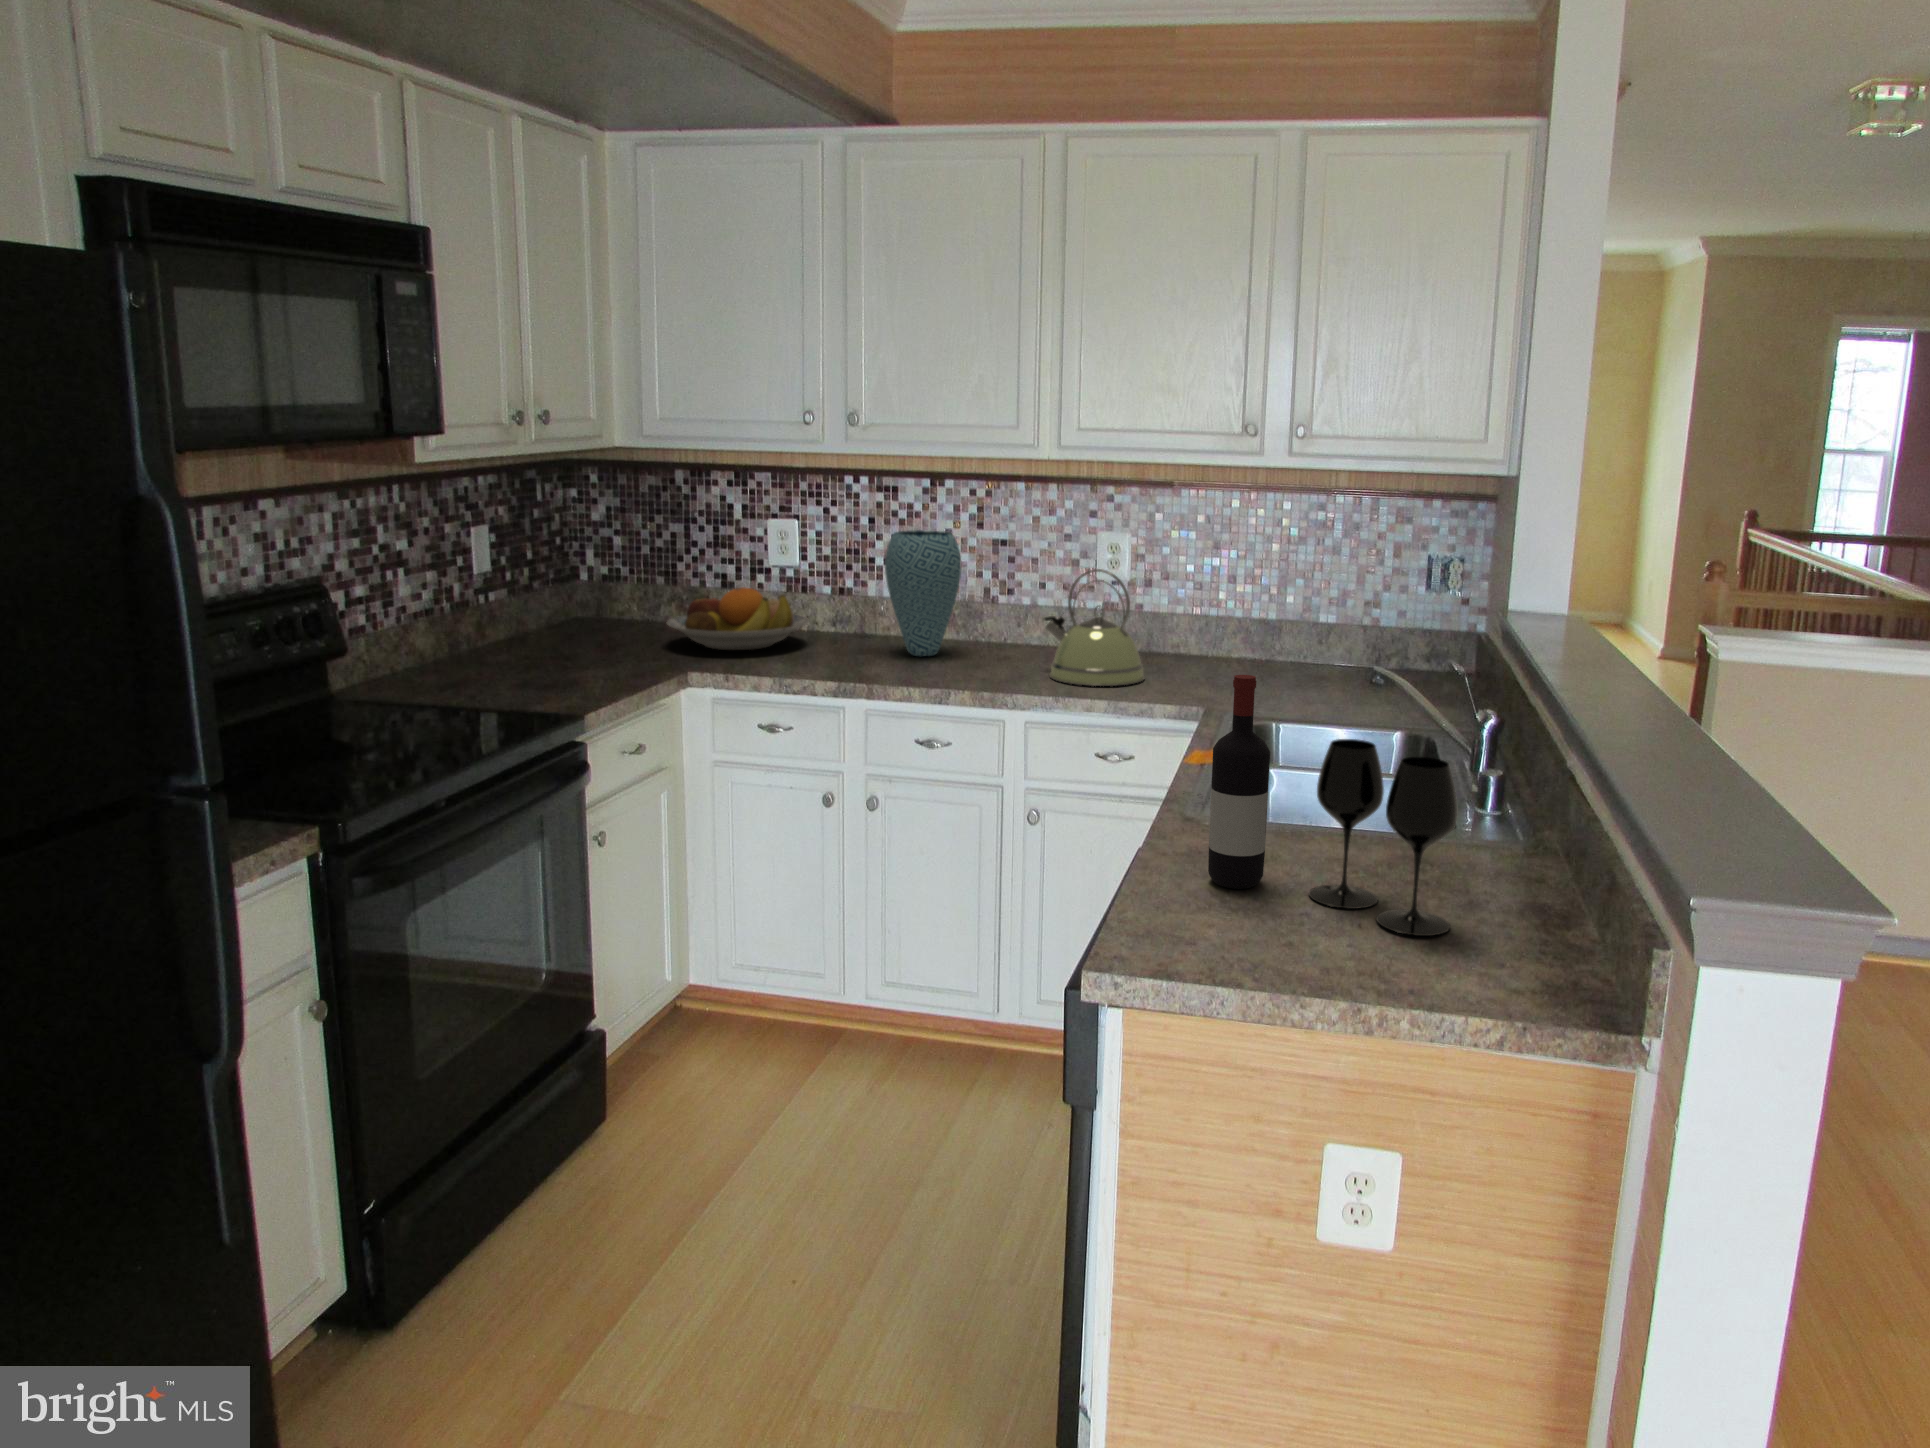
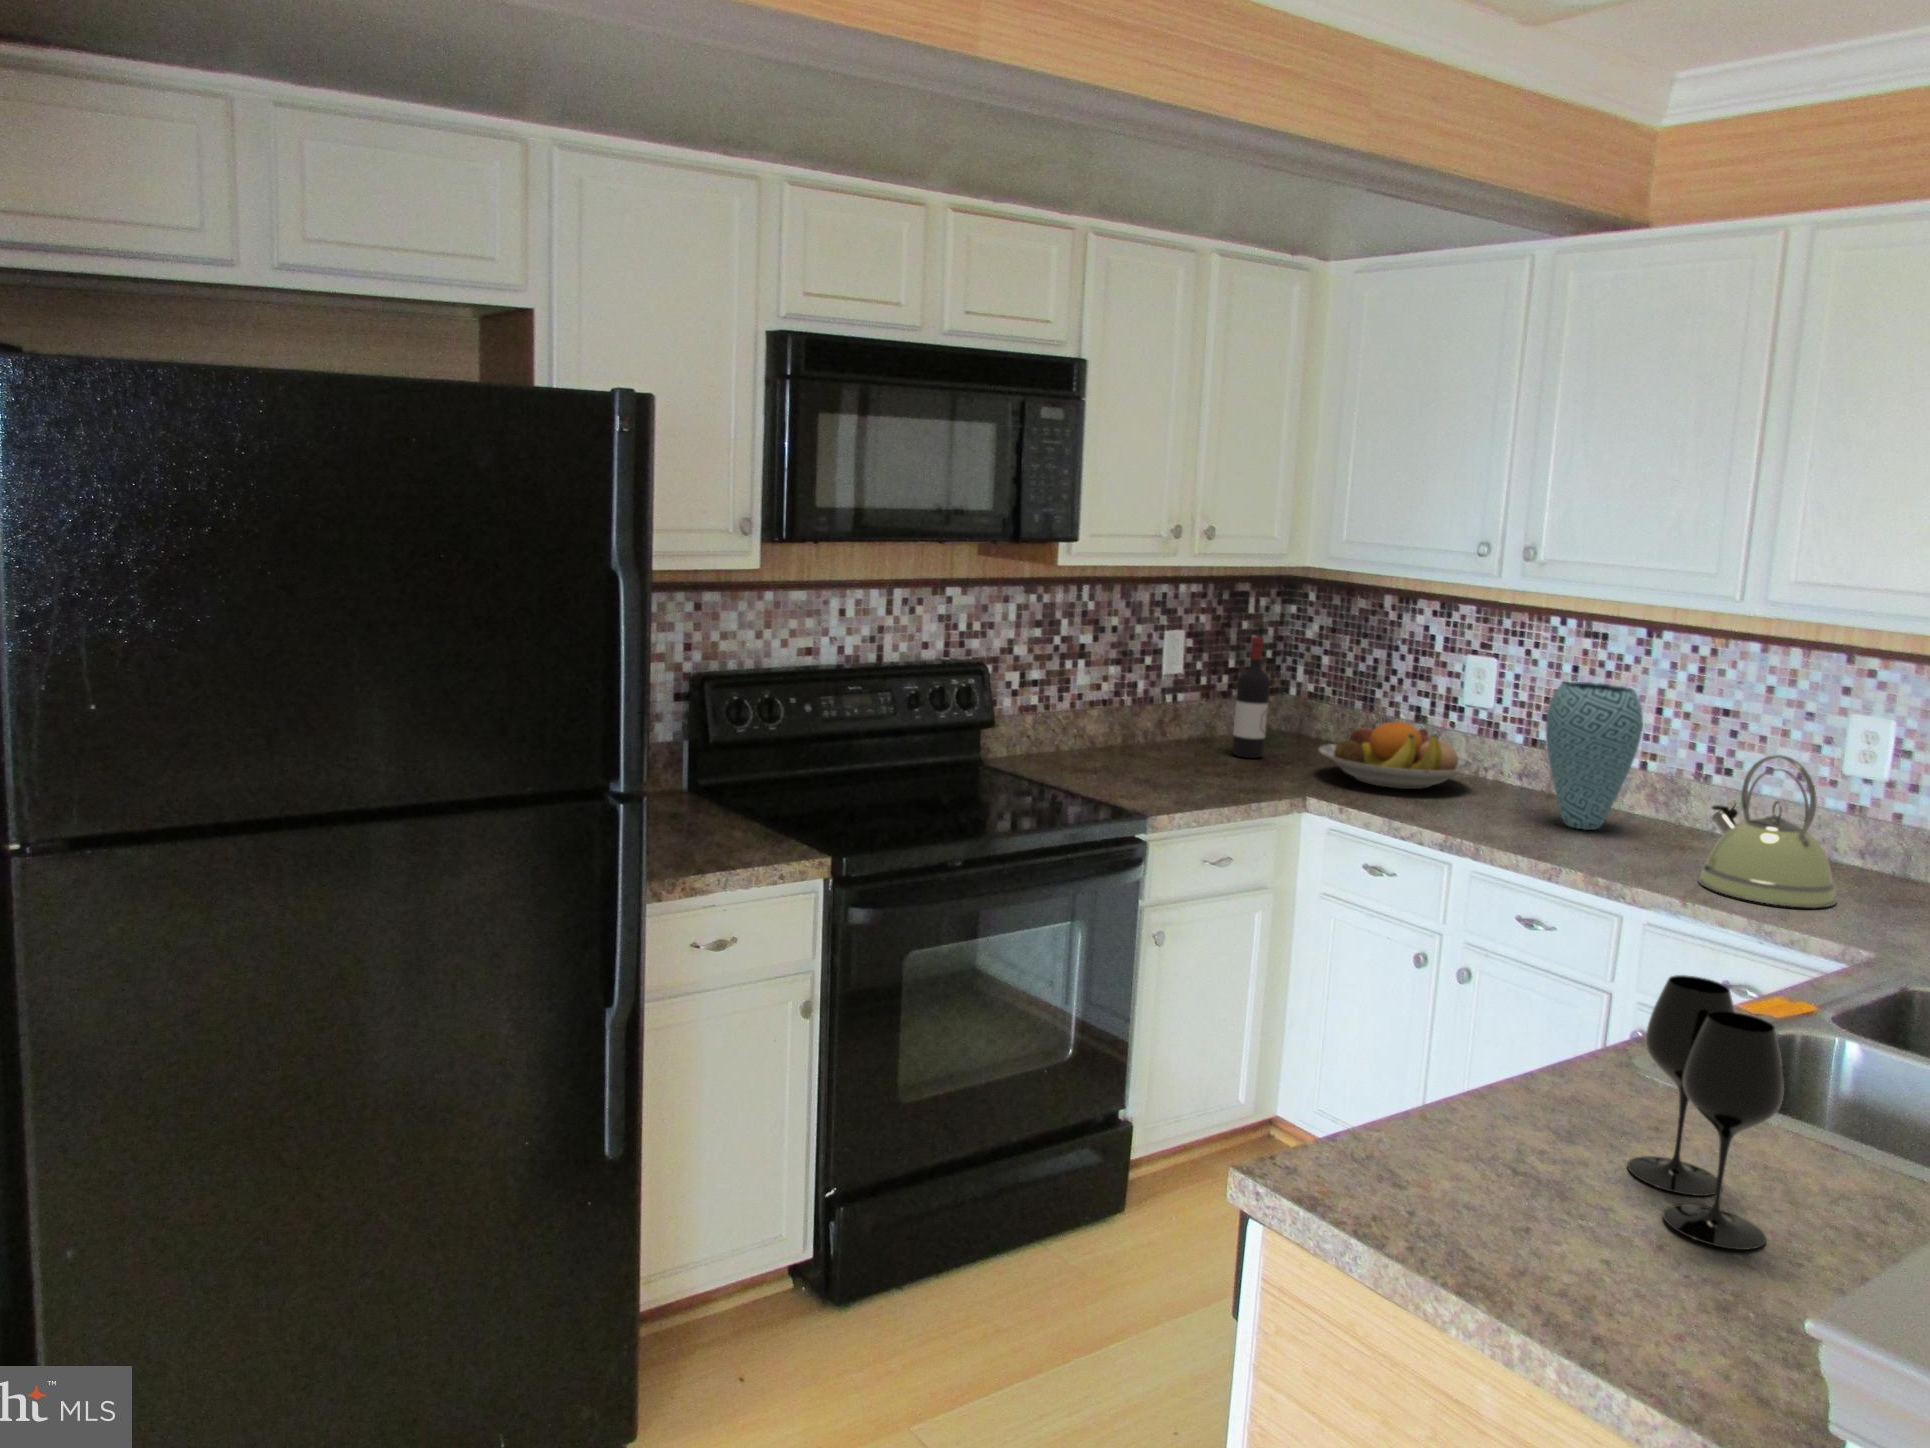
wine bottle: present [1208,675,1270,889] -> present [1232,637,1270,758]

